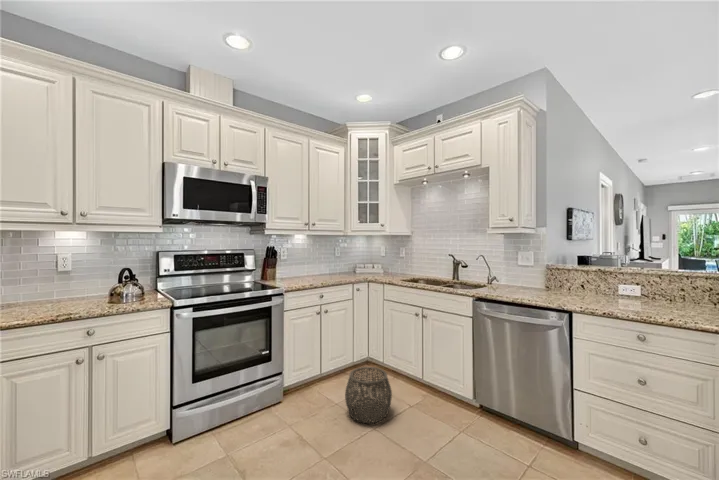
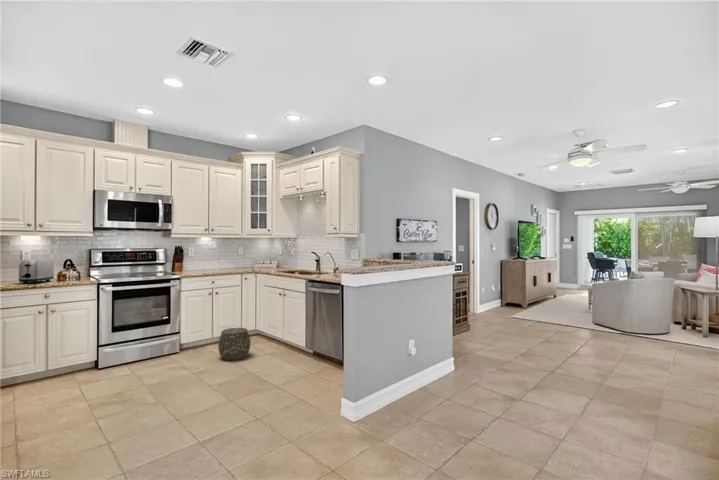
toaster: none [39,268,102,313] -> present [19,259,54,284]

